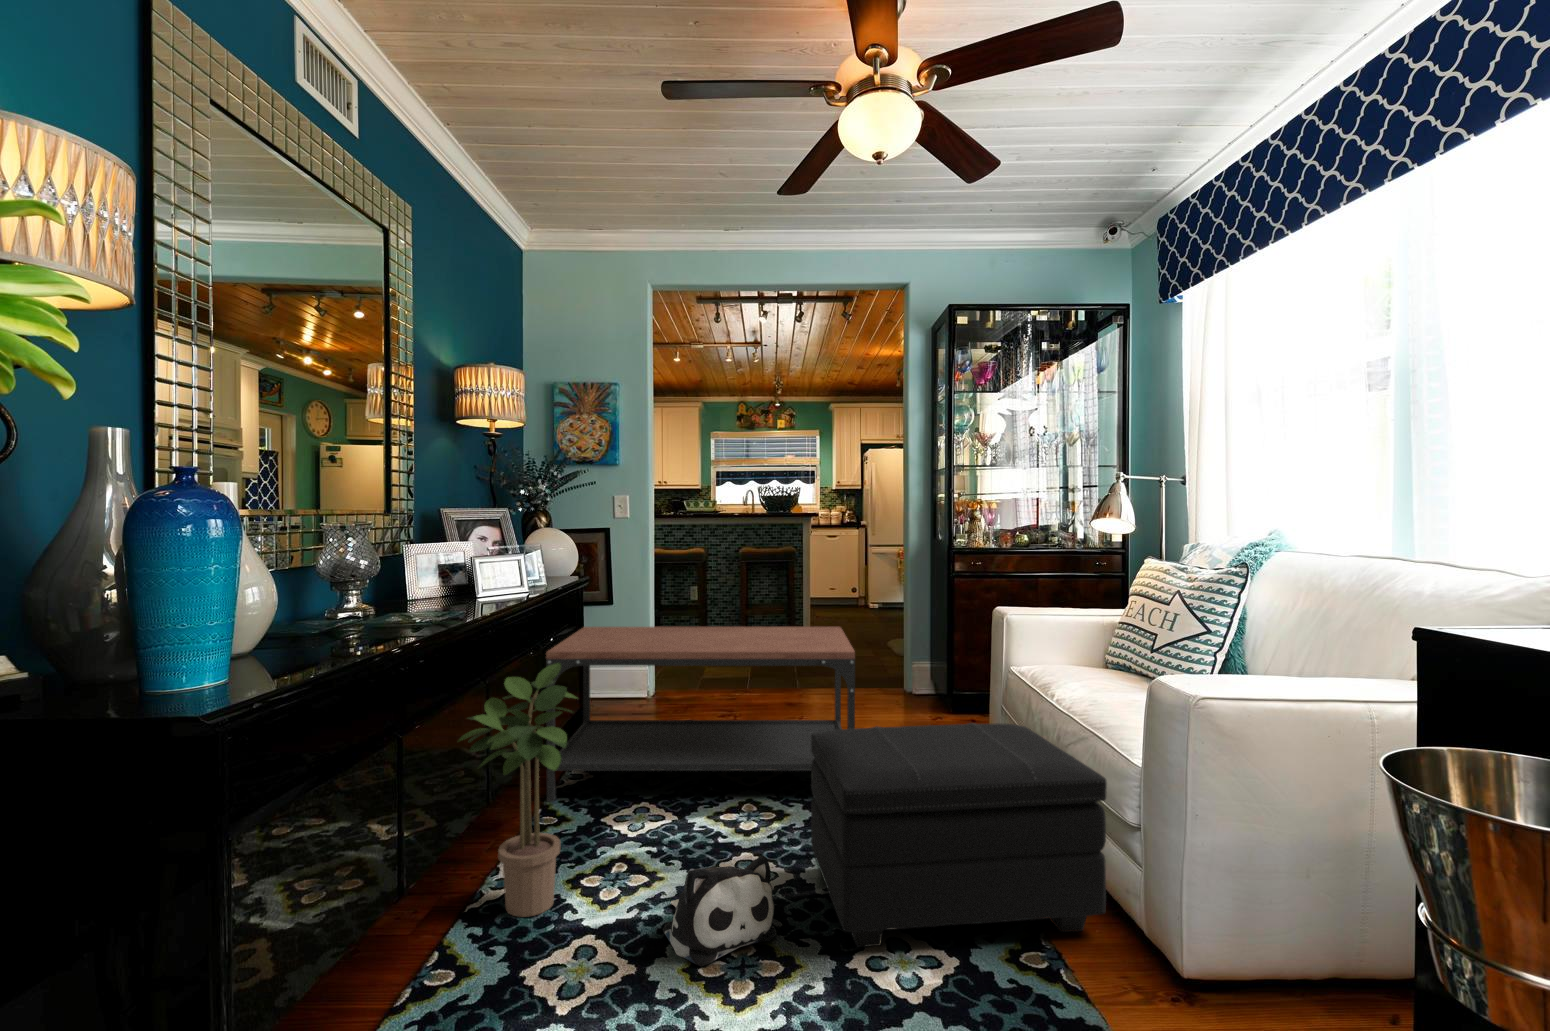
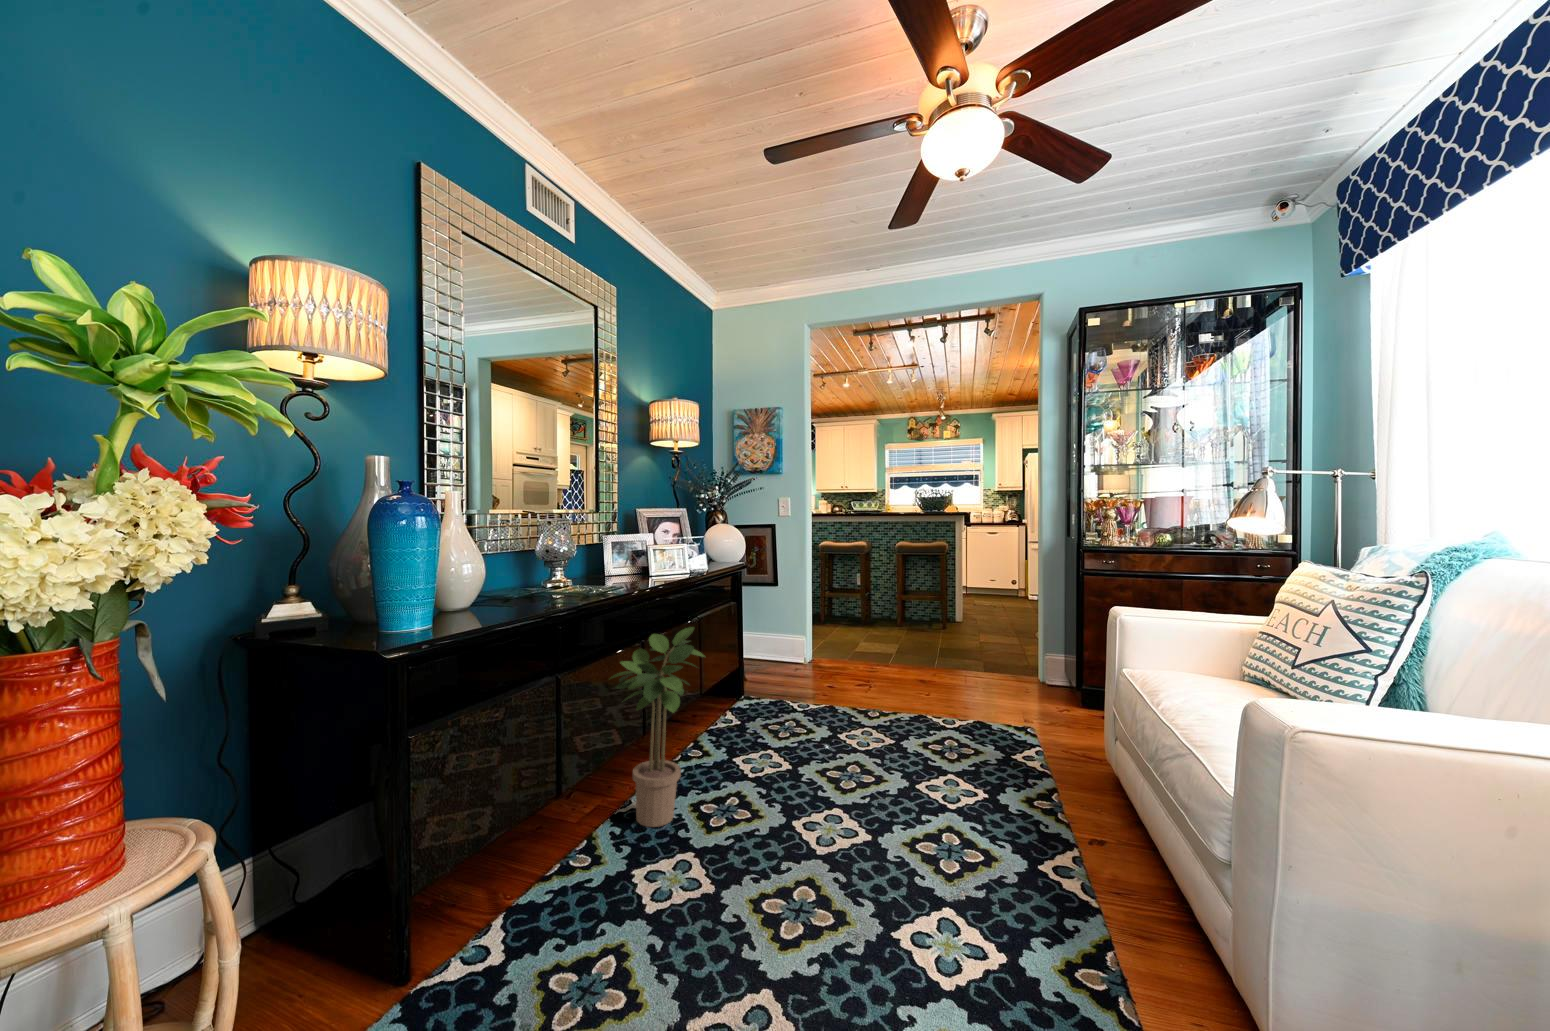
coffee table: present [546,627,855,802] -> none [700,602,960,780]
footstool: present [811,723,1107,947] -> none [893,713,1189,959]
plush toy: present [663,856,776,966] -> none [745,815,840,902]

